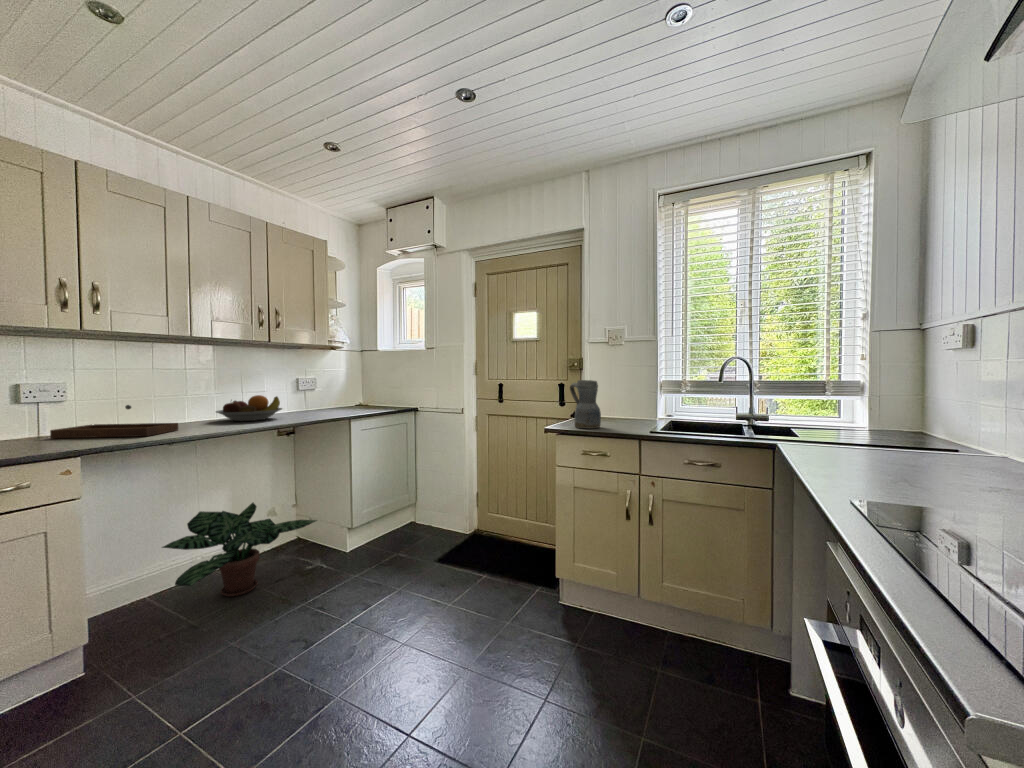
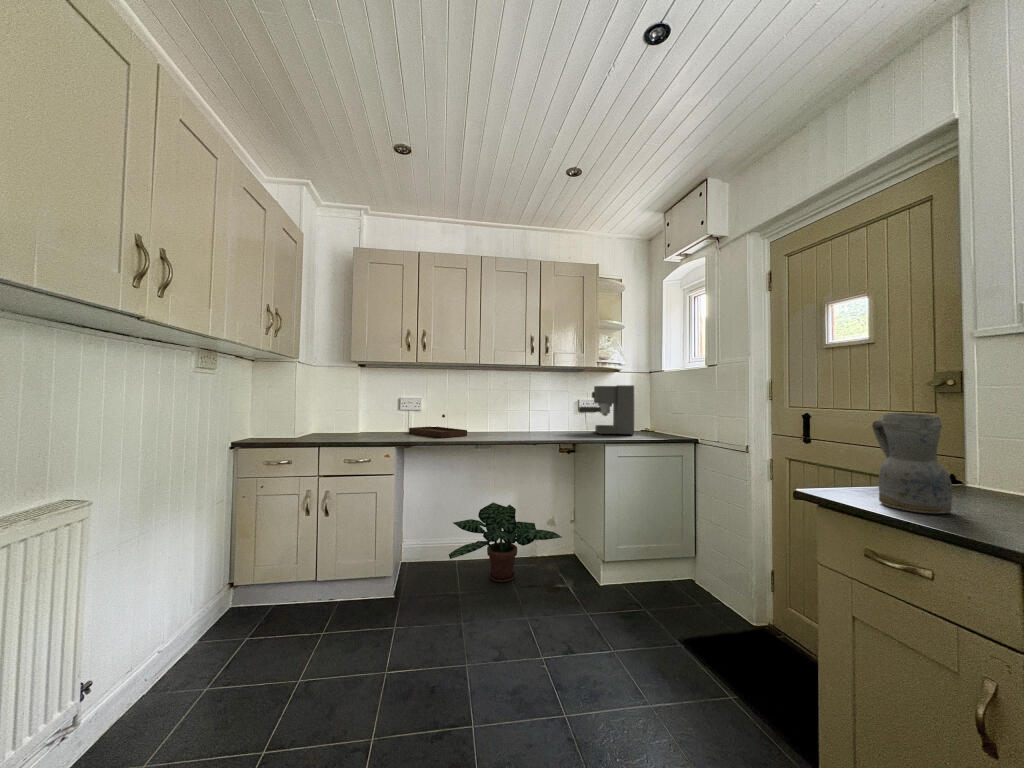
coffee maker: none [311,364,370,413] -> present [579,385,634,435]
fruit bowl: present [216,395,282,421] -> none [502,412,550,434]

